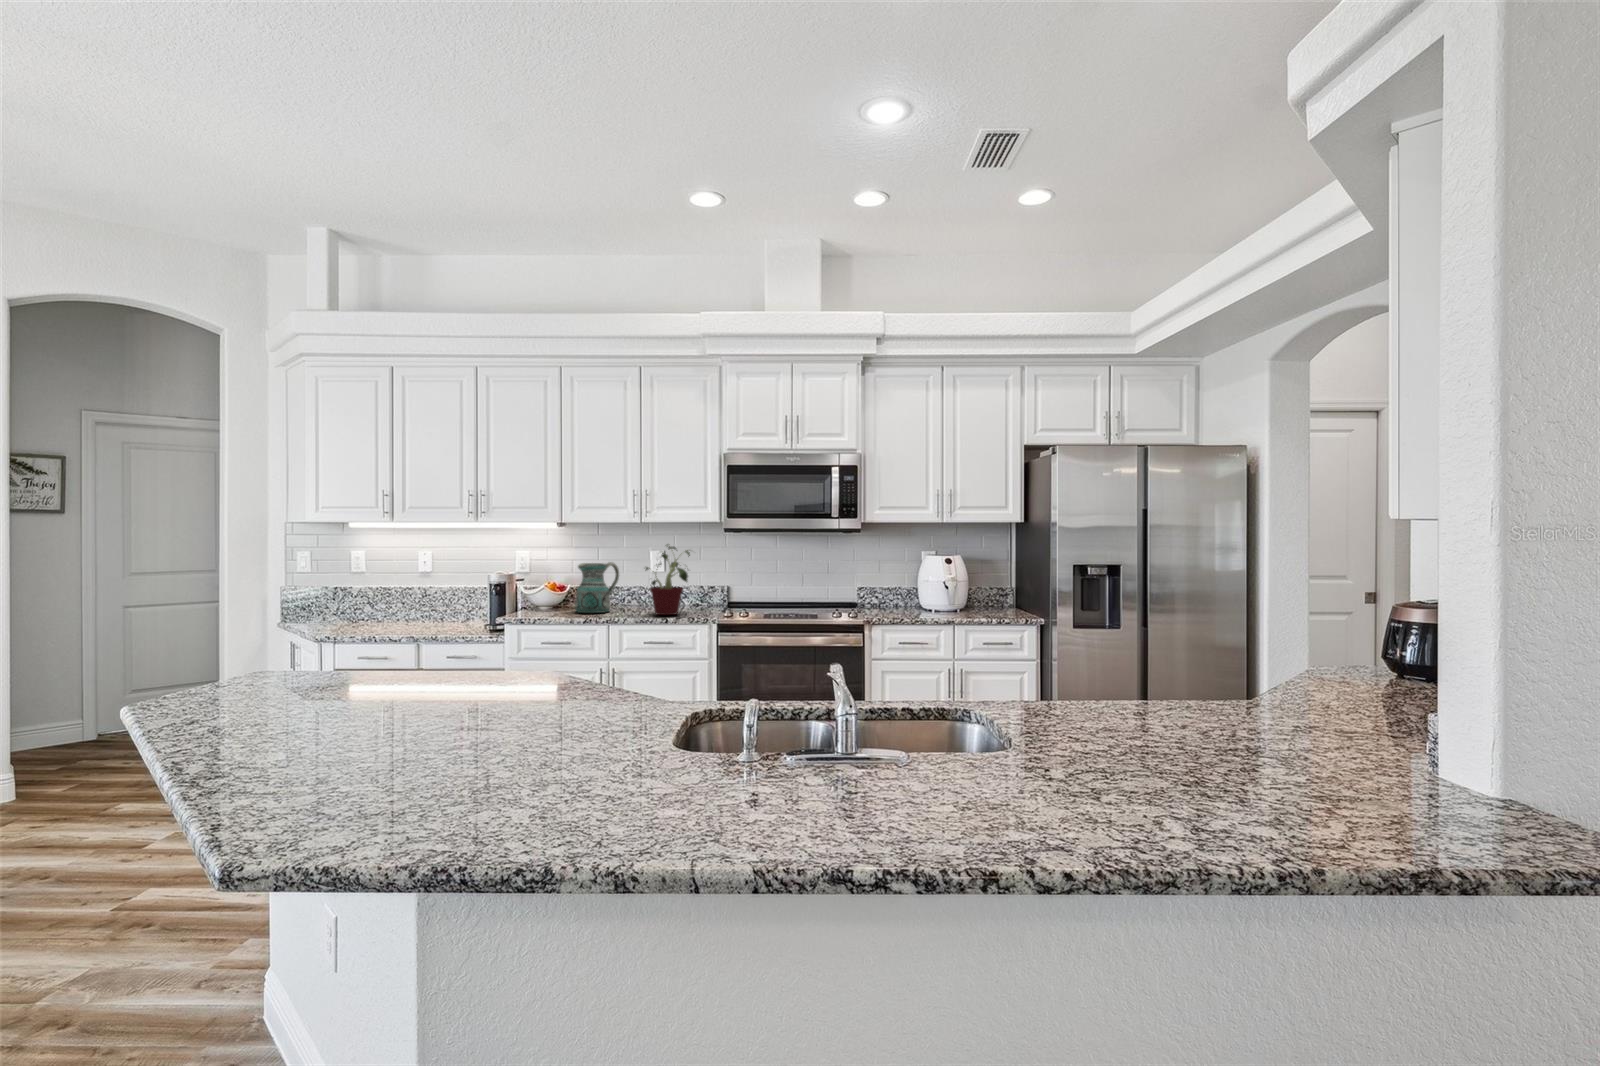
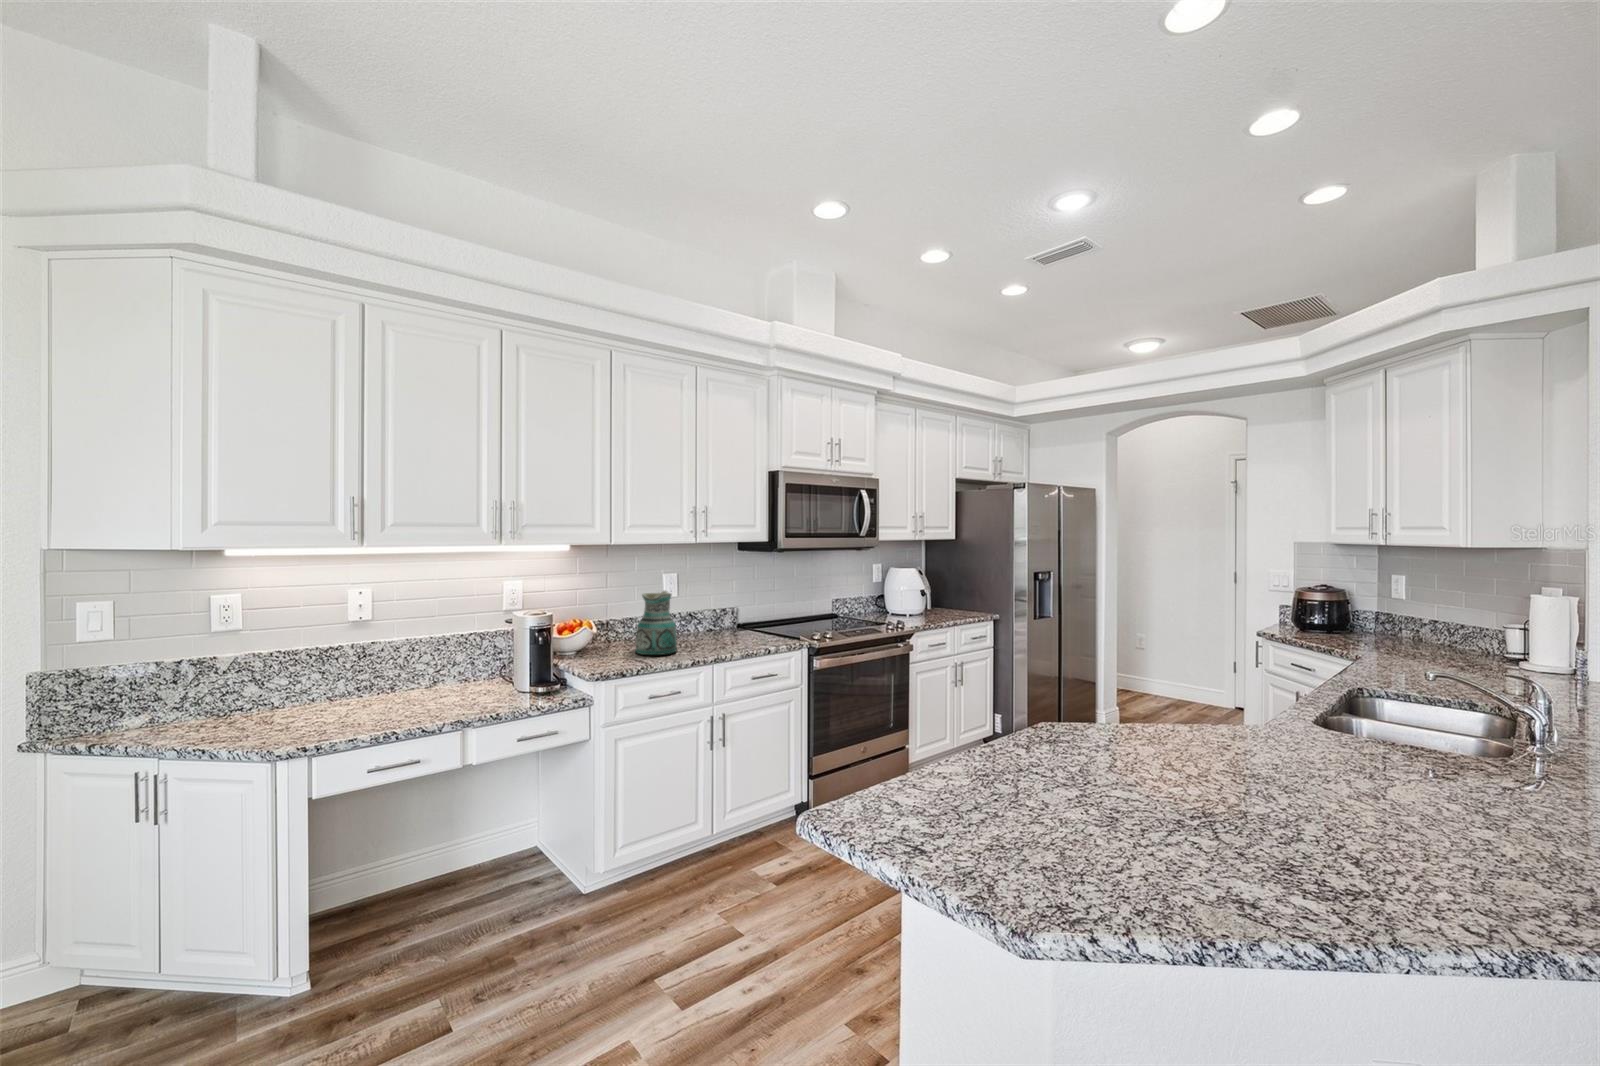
potted plant: present [646,544,690,615] -> none [718,567,769,647]

